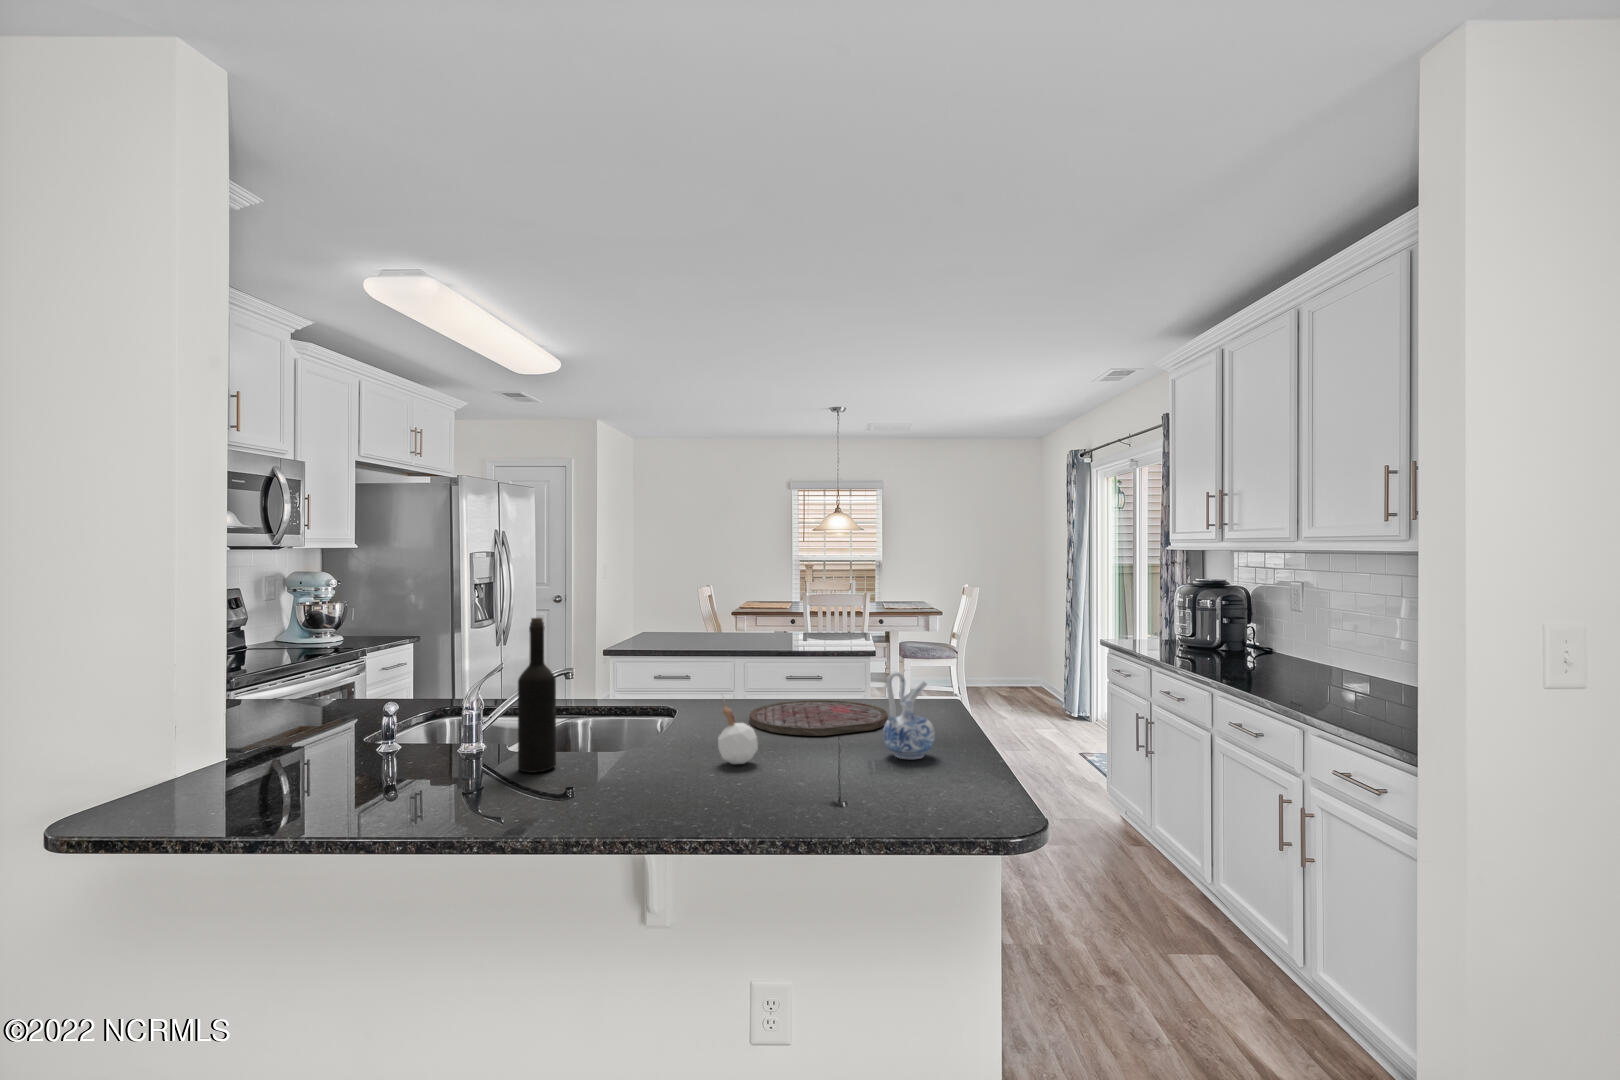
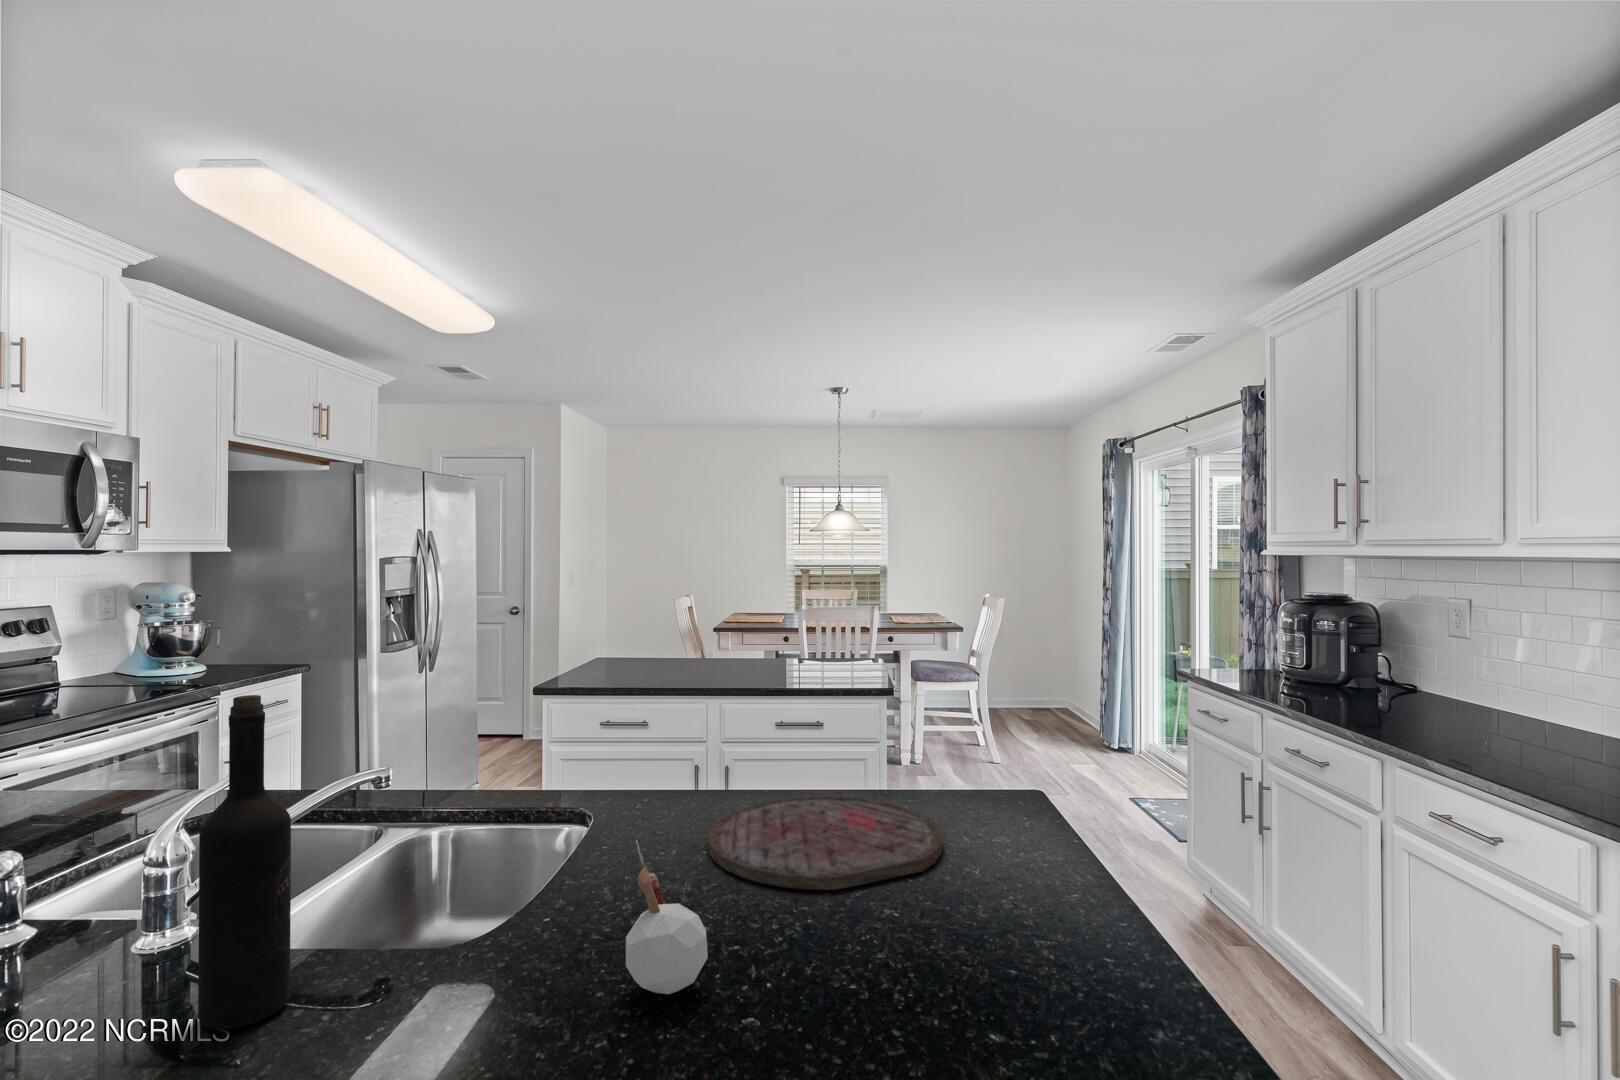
ceramic pitcher: present [883,672,935,759] -> none [955,796,1059,973]

